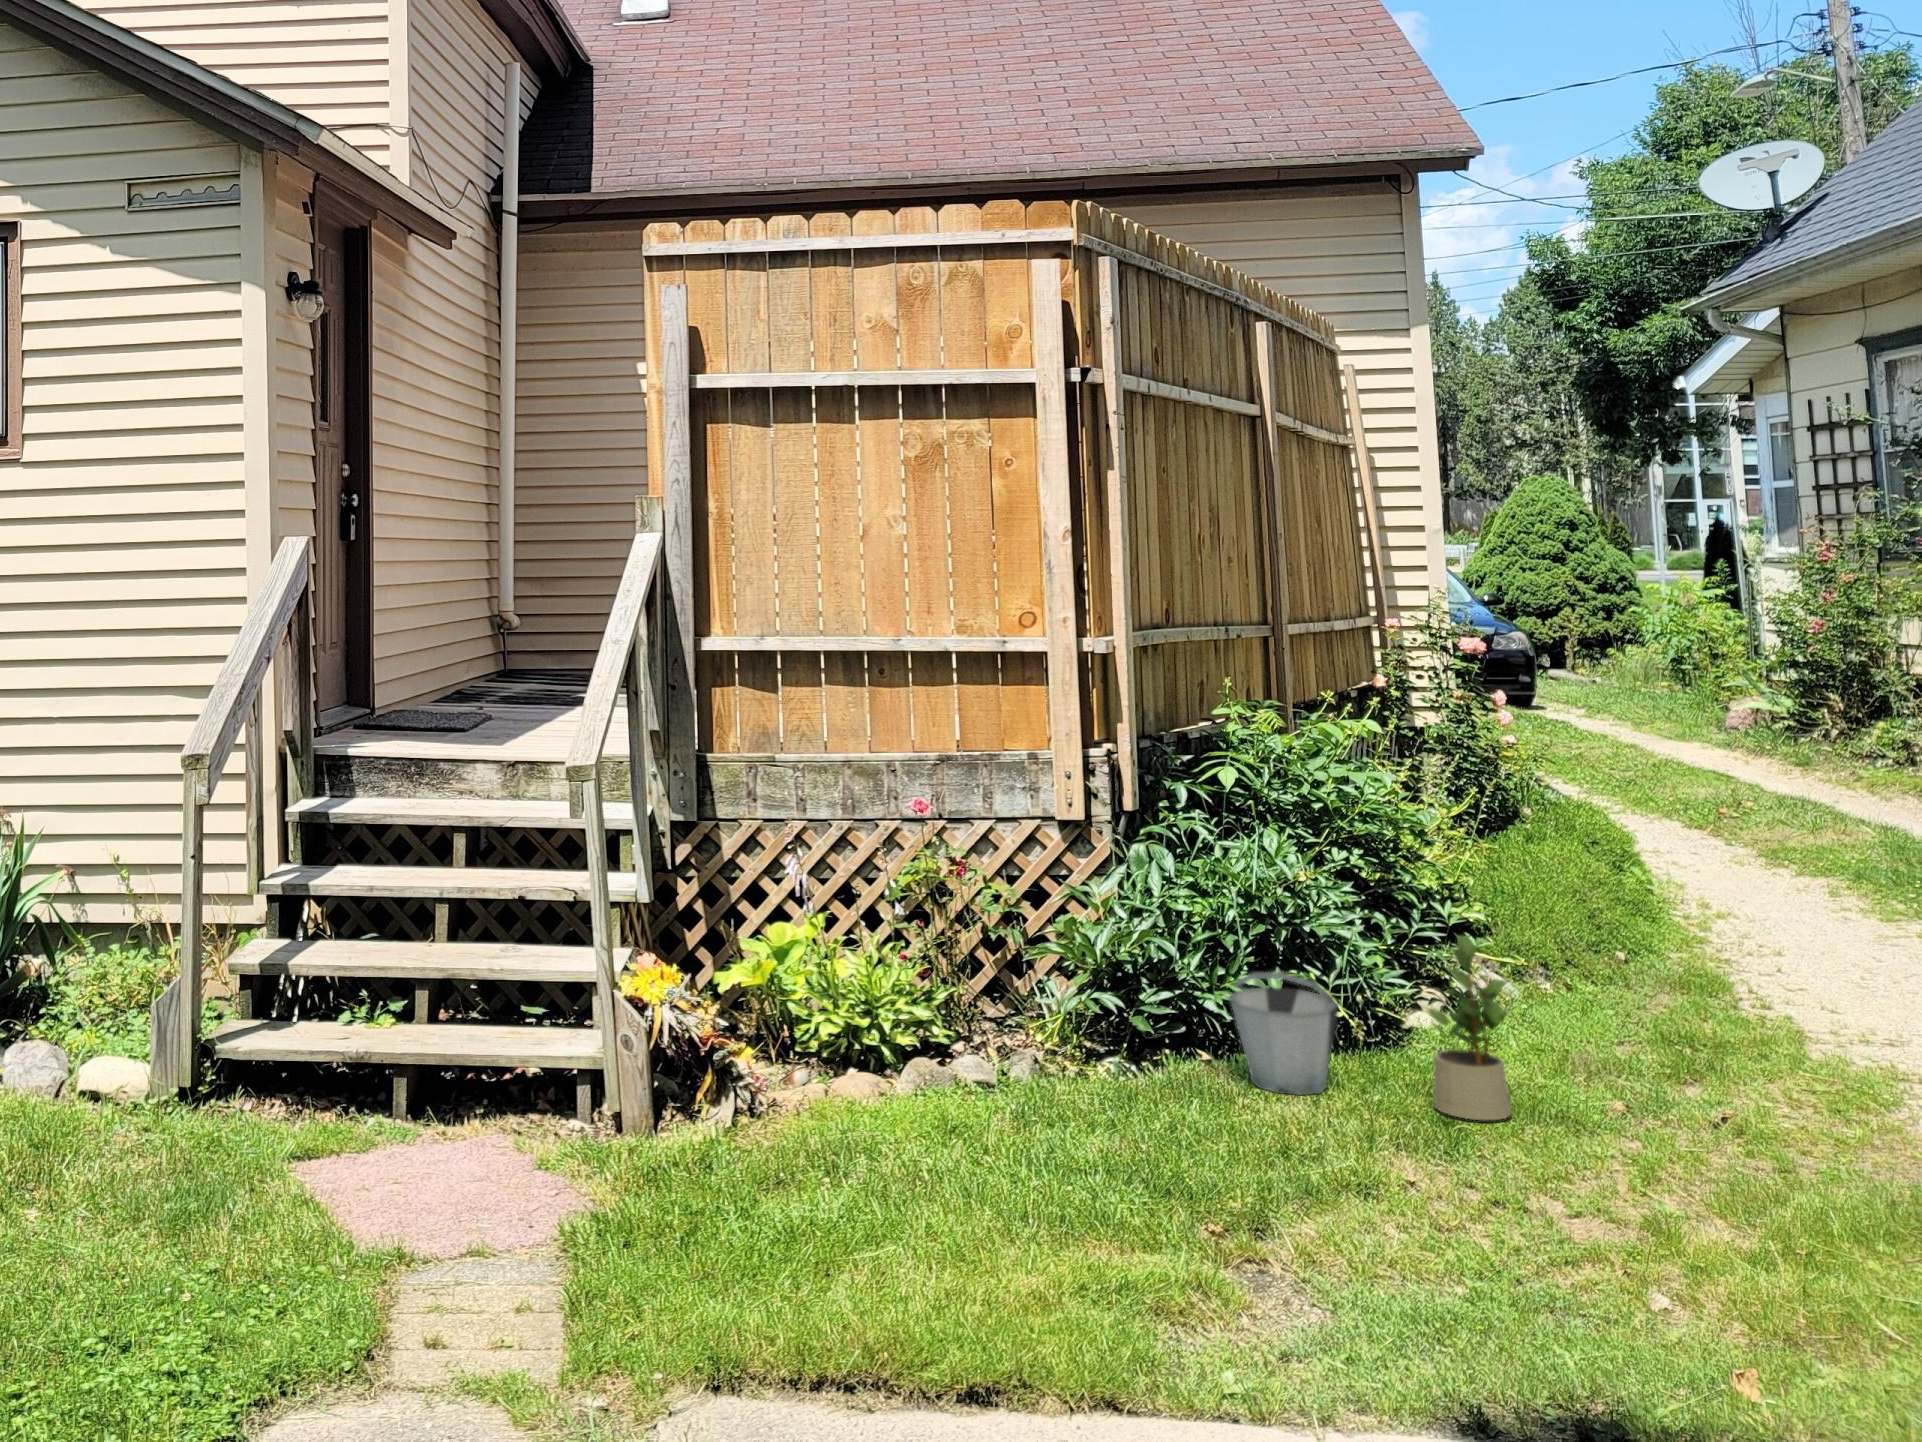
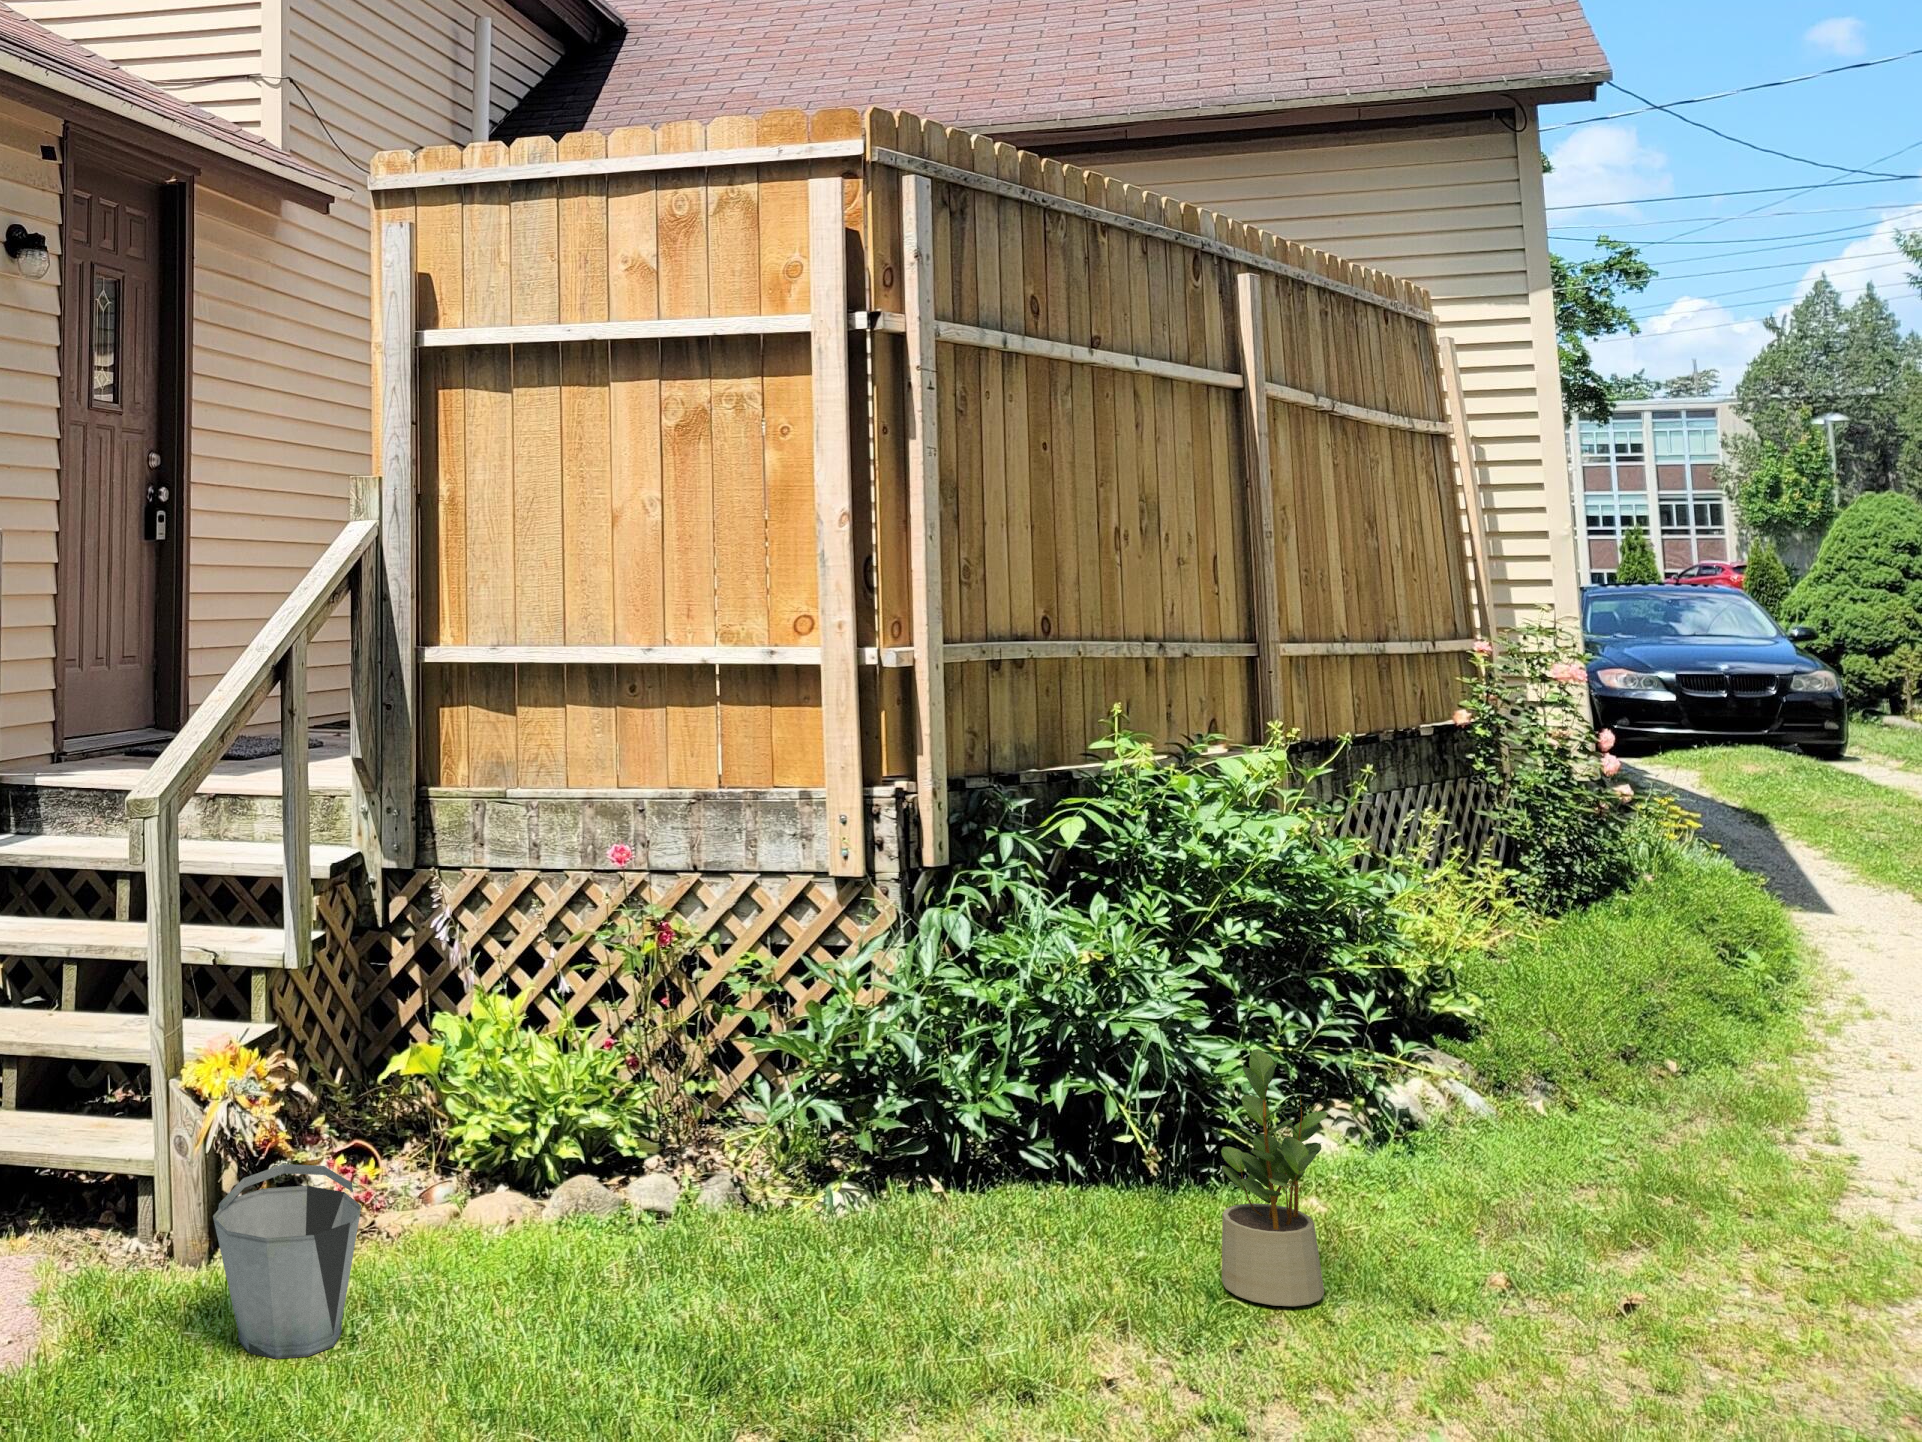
bucket: present [1230,972,1339,1095] -> present [213,1164,361,1359]

